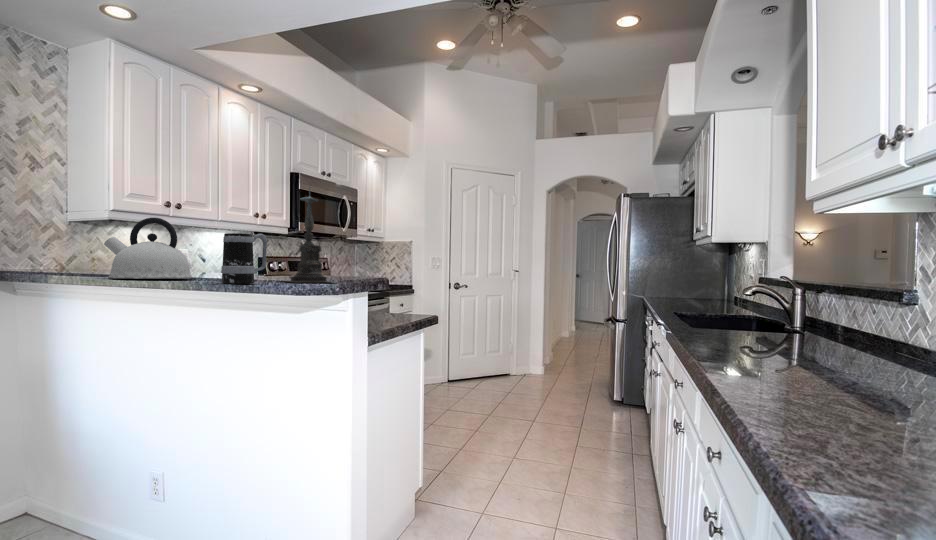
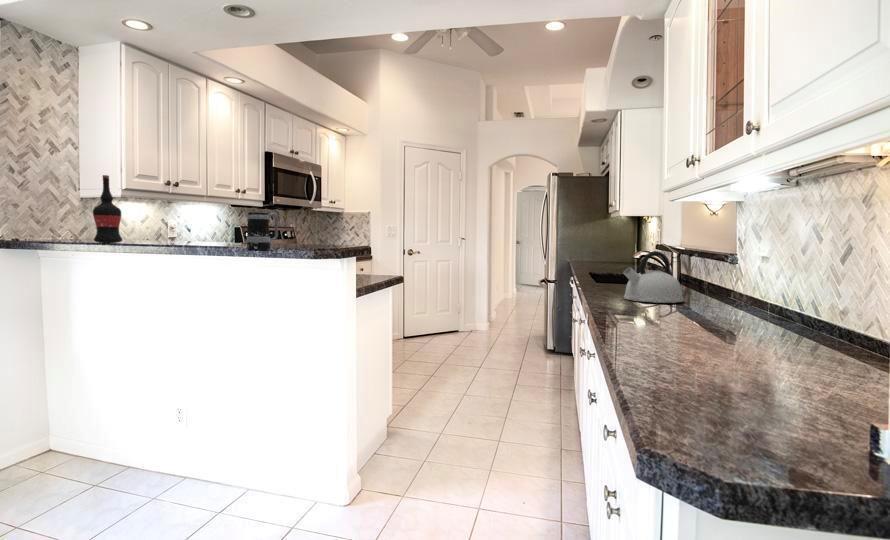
wine bottle: none [46,189,85,274] -> present [93,175,122,243]
candle holder: present [287,192,327,282] -> none [278,173,327,249]
kettle: present [104,218,192,279] -> present [624,251,684,303]

